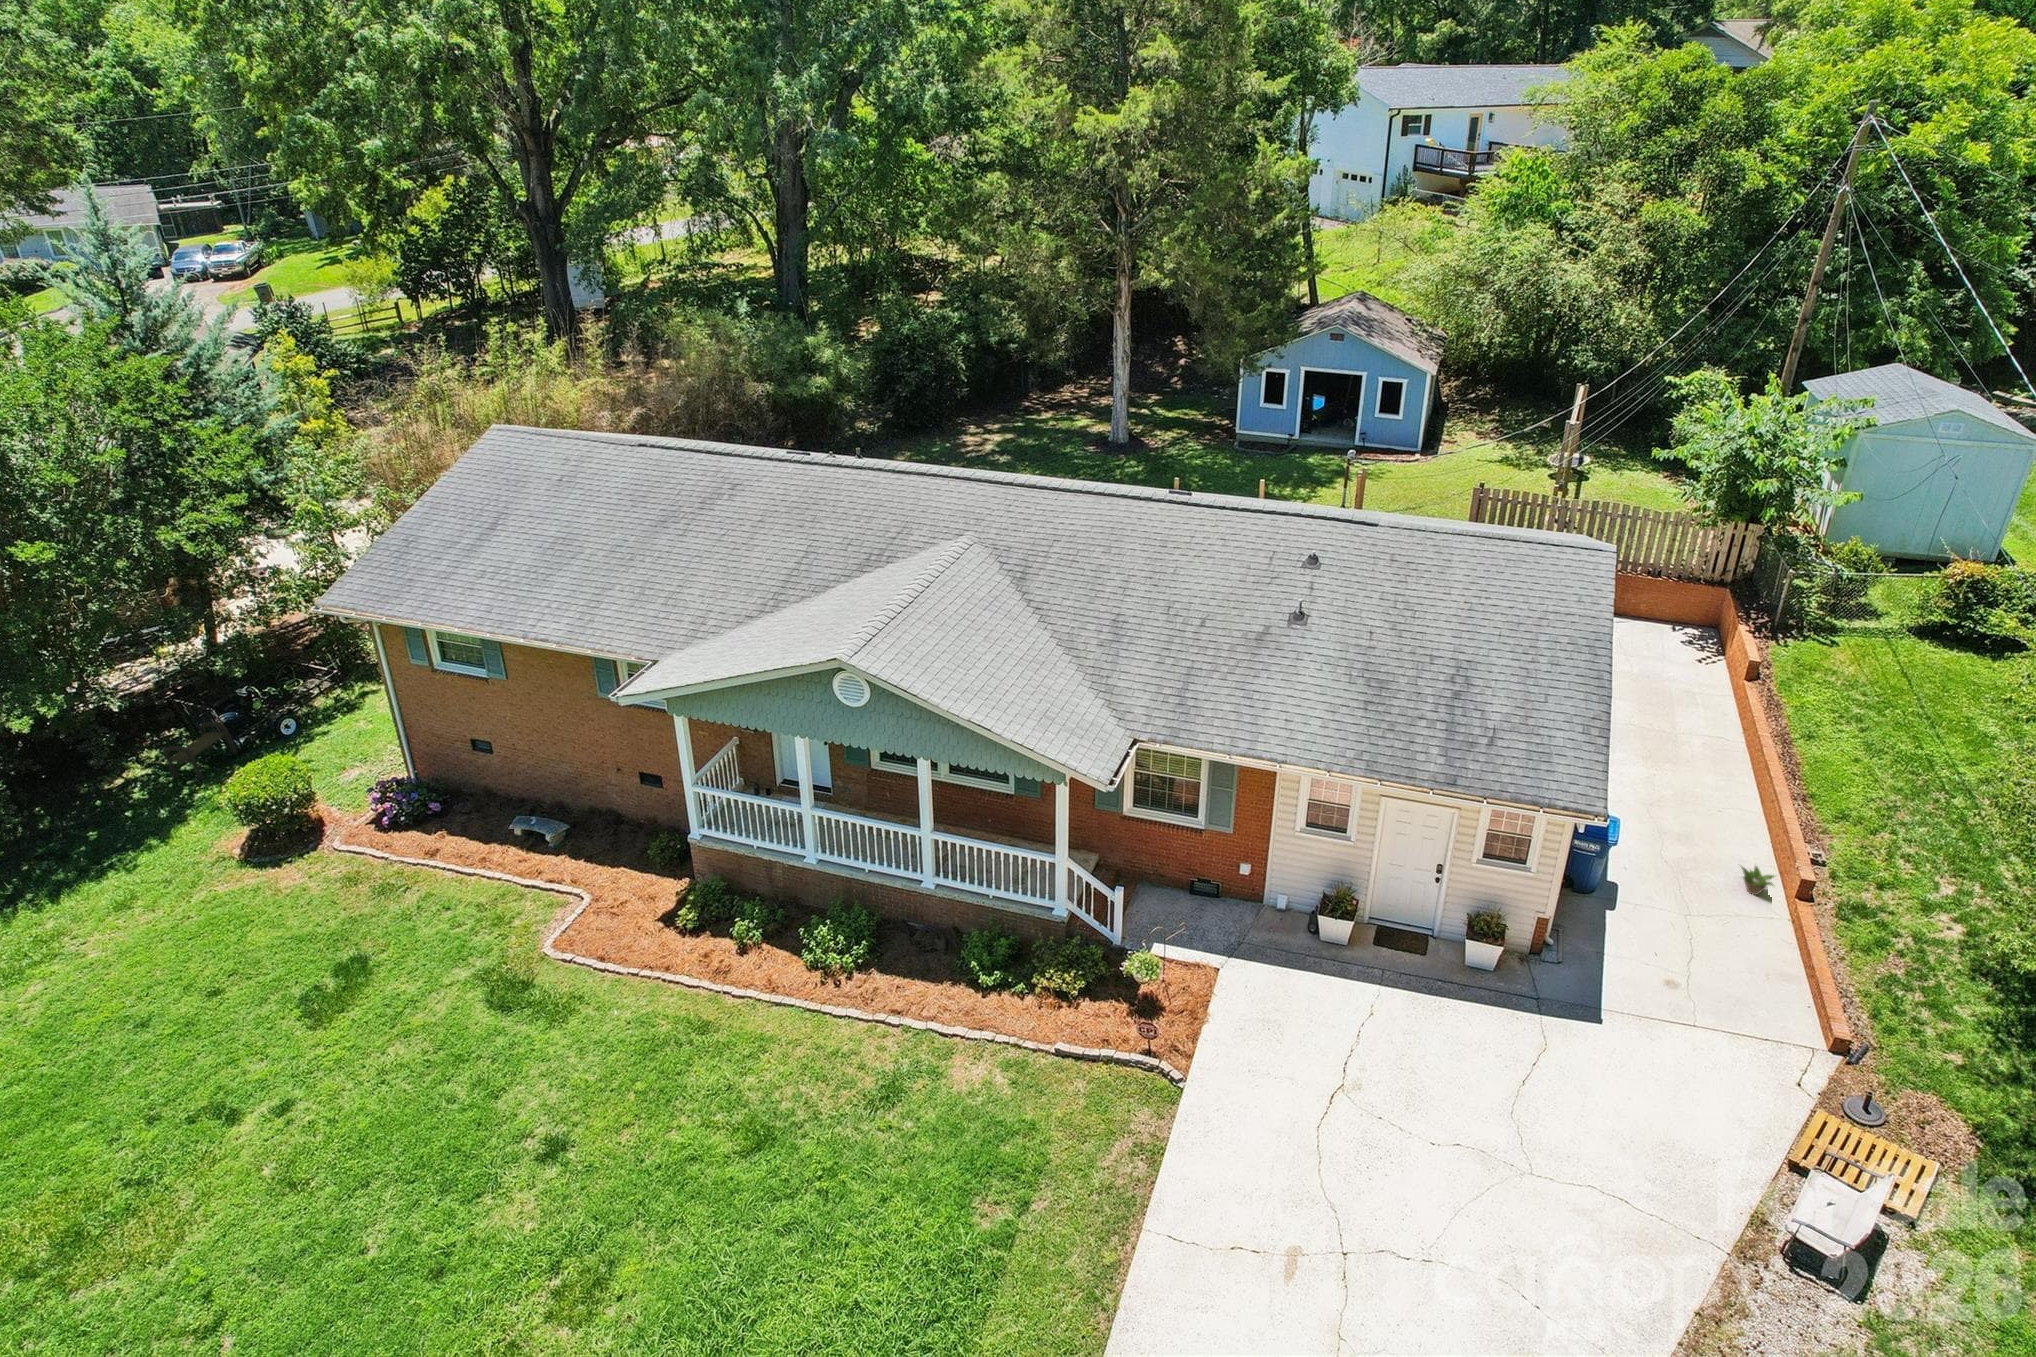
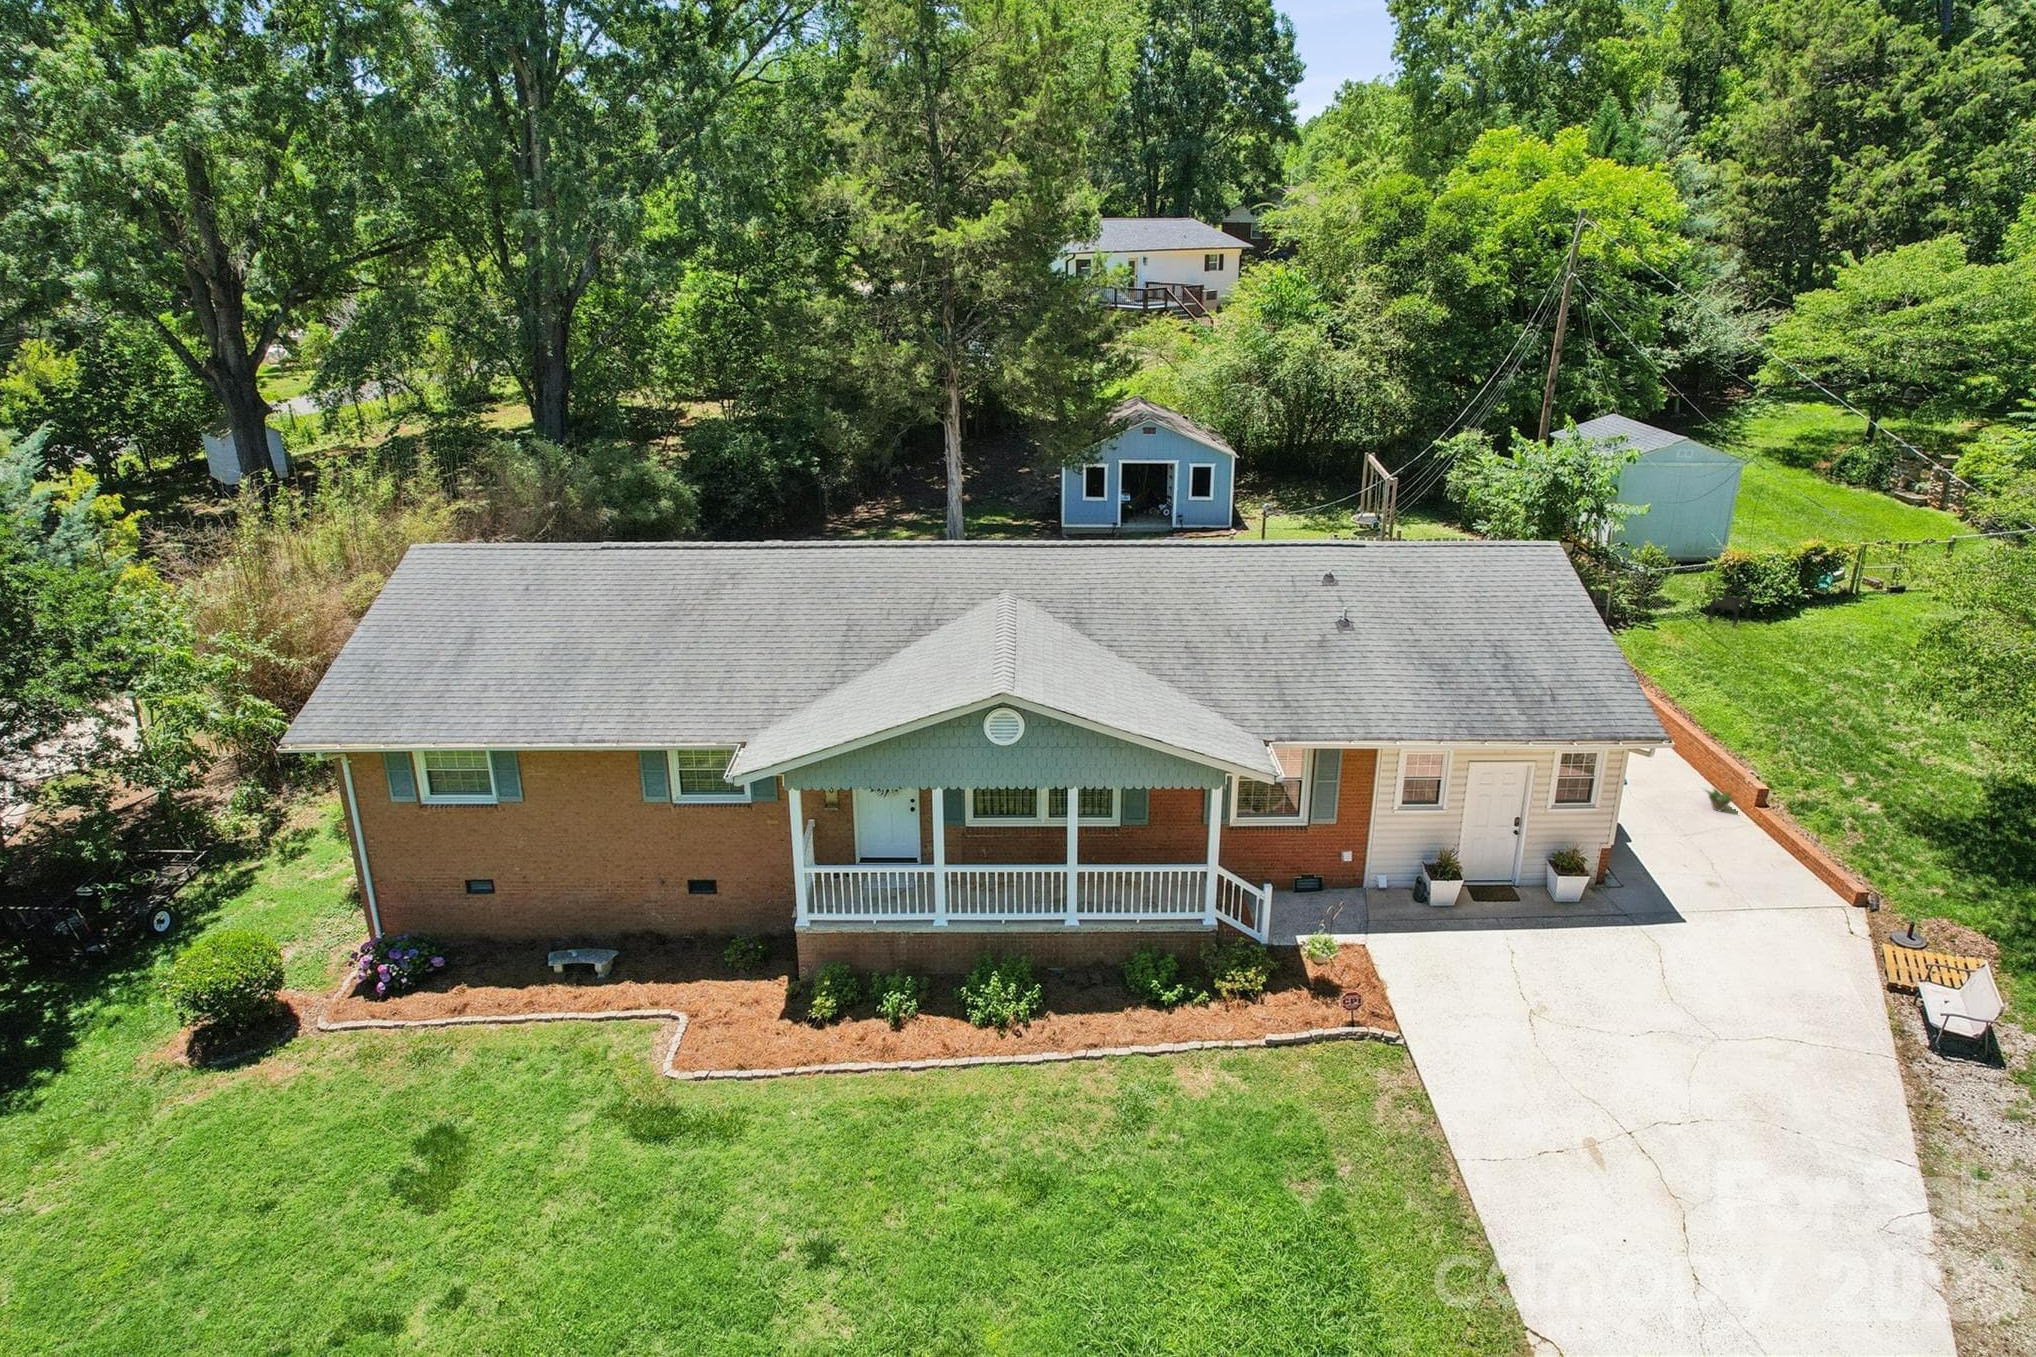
bench: present [164,722,237,780] -> present [1708,586,1752,627]

